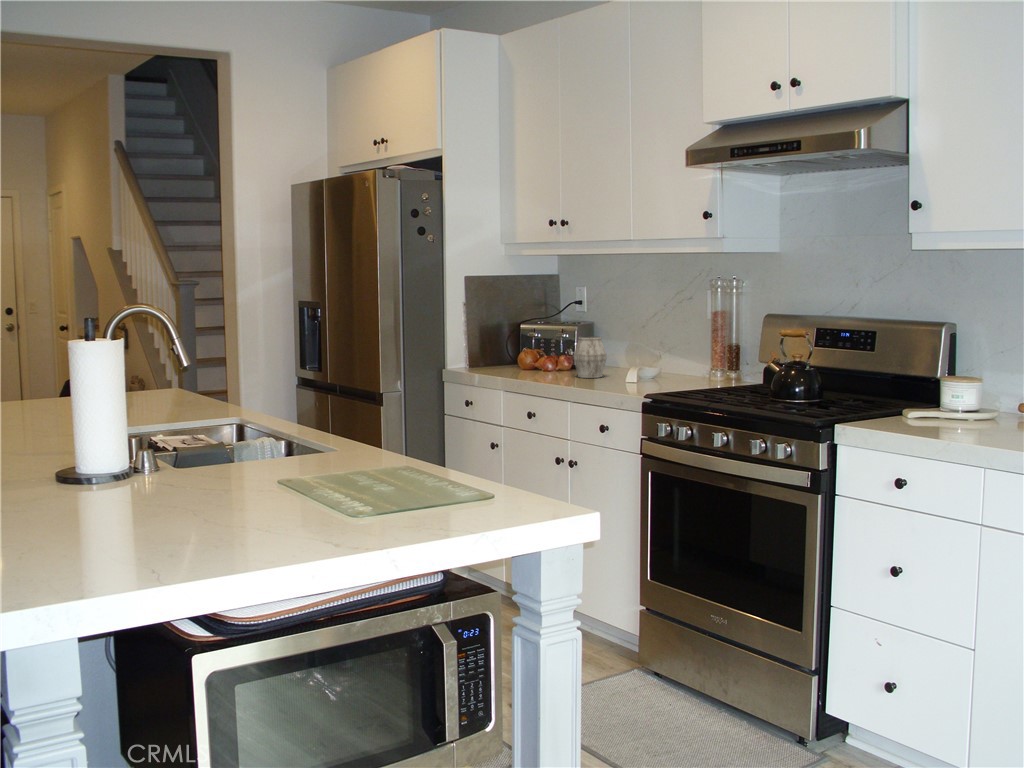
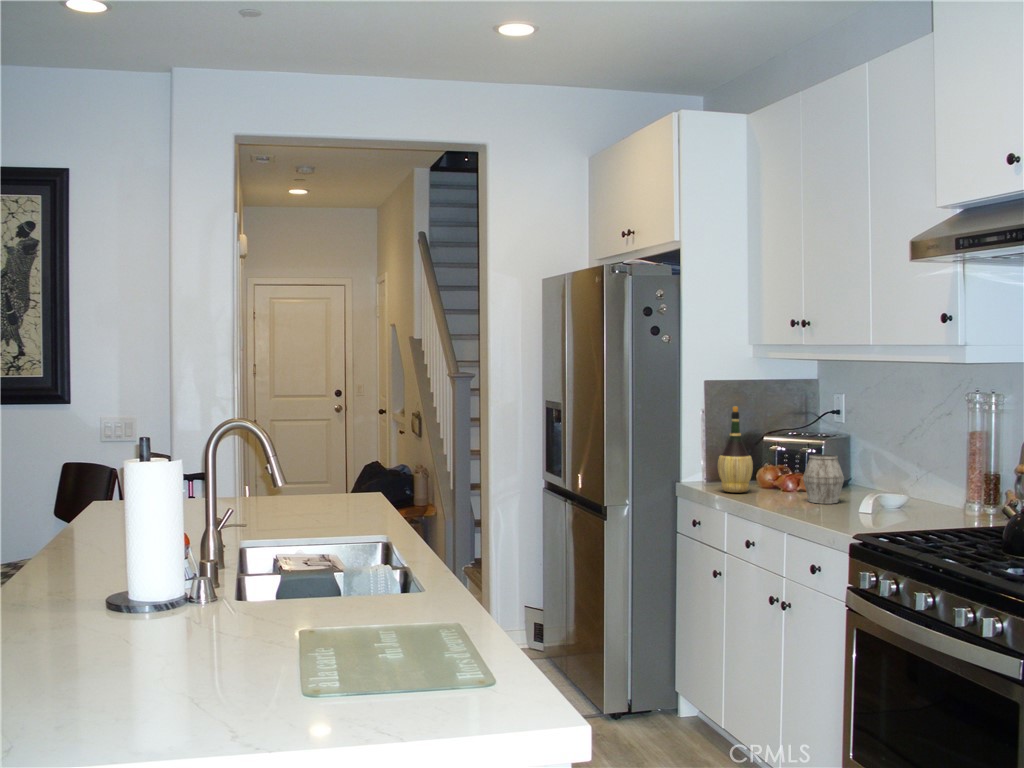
wine bottle: none [494,297,525,374] -> present [718,406,753,492]

